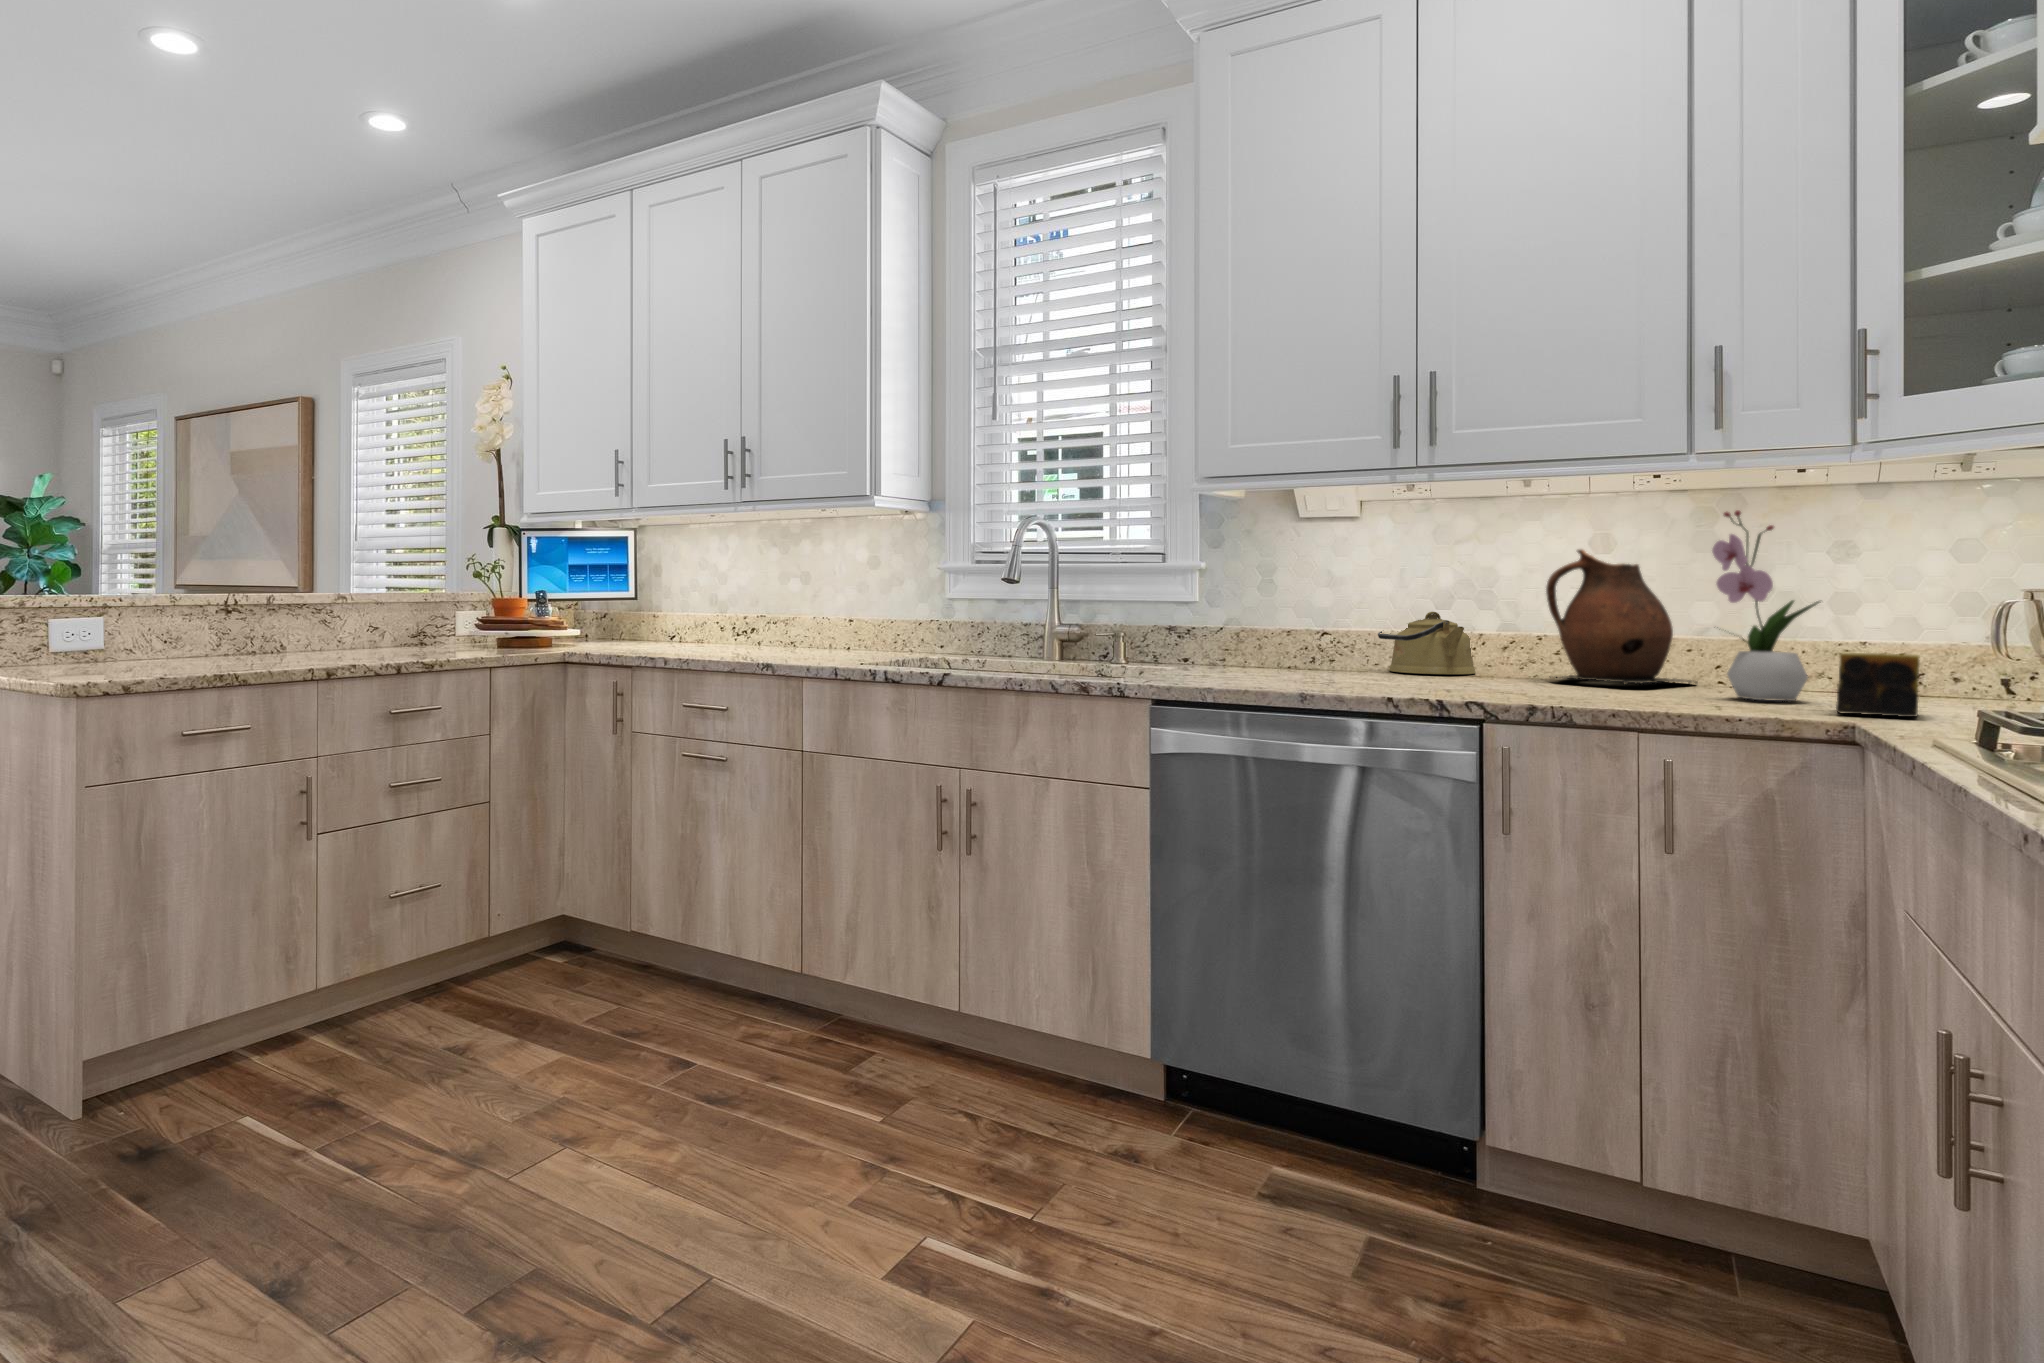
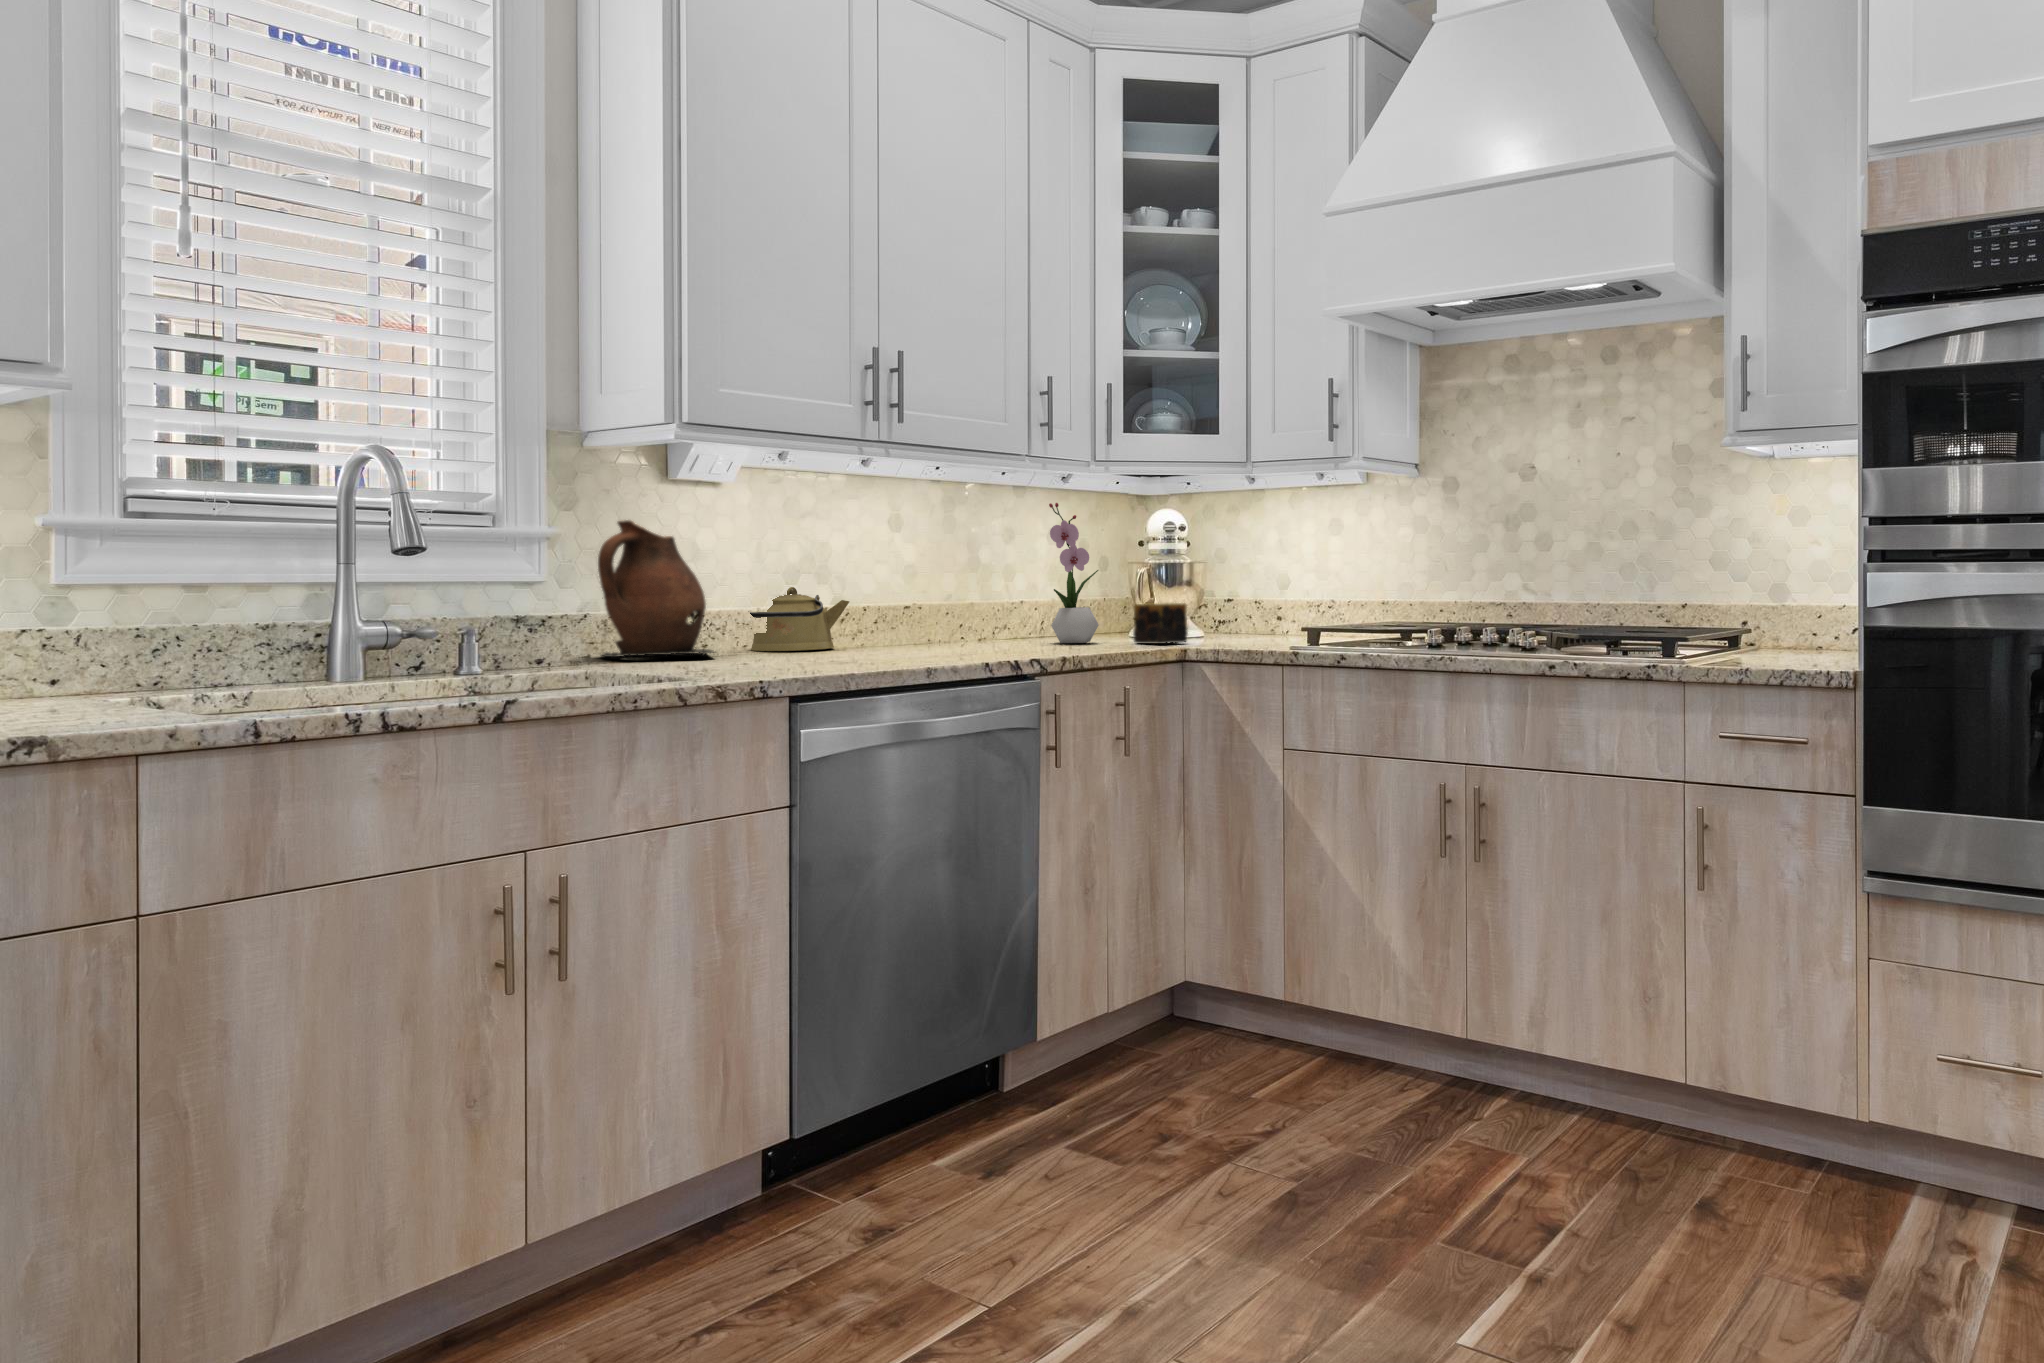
ceramic pitcher: present [1546,550,1697,685] -> present [598,520,714,657]

